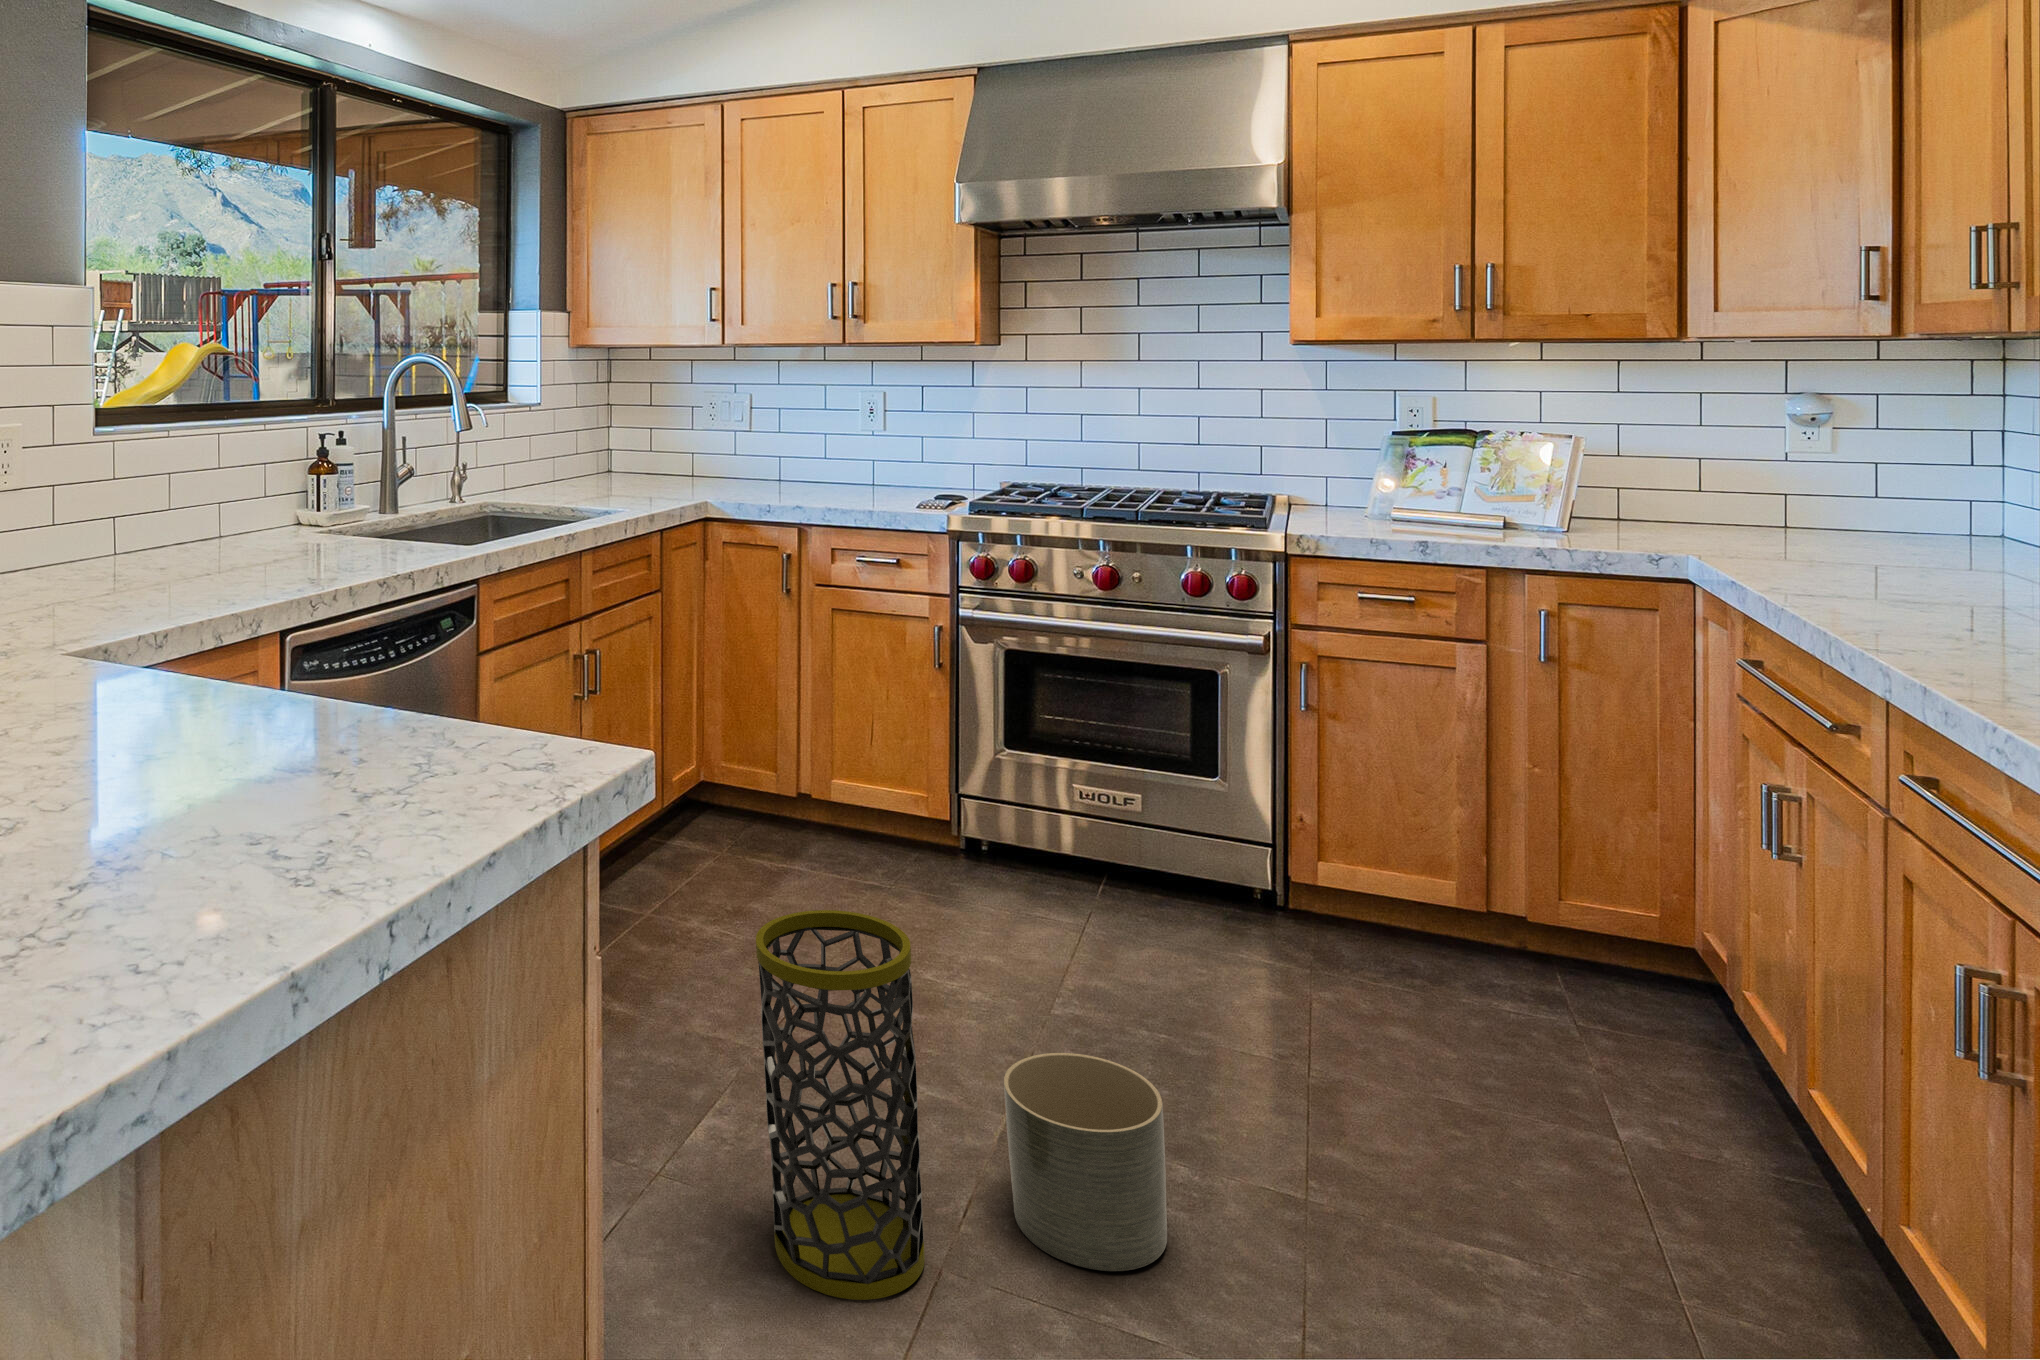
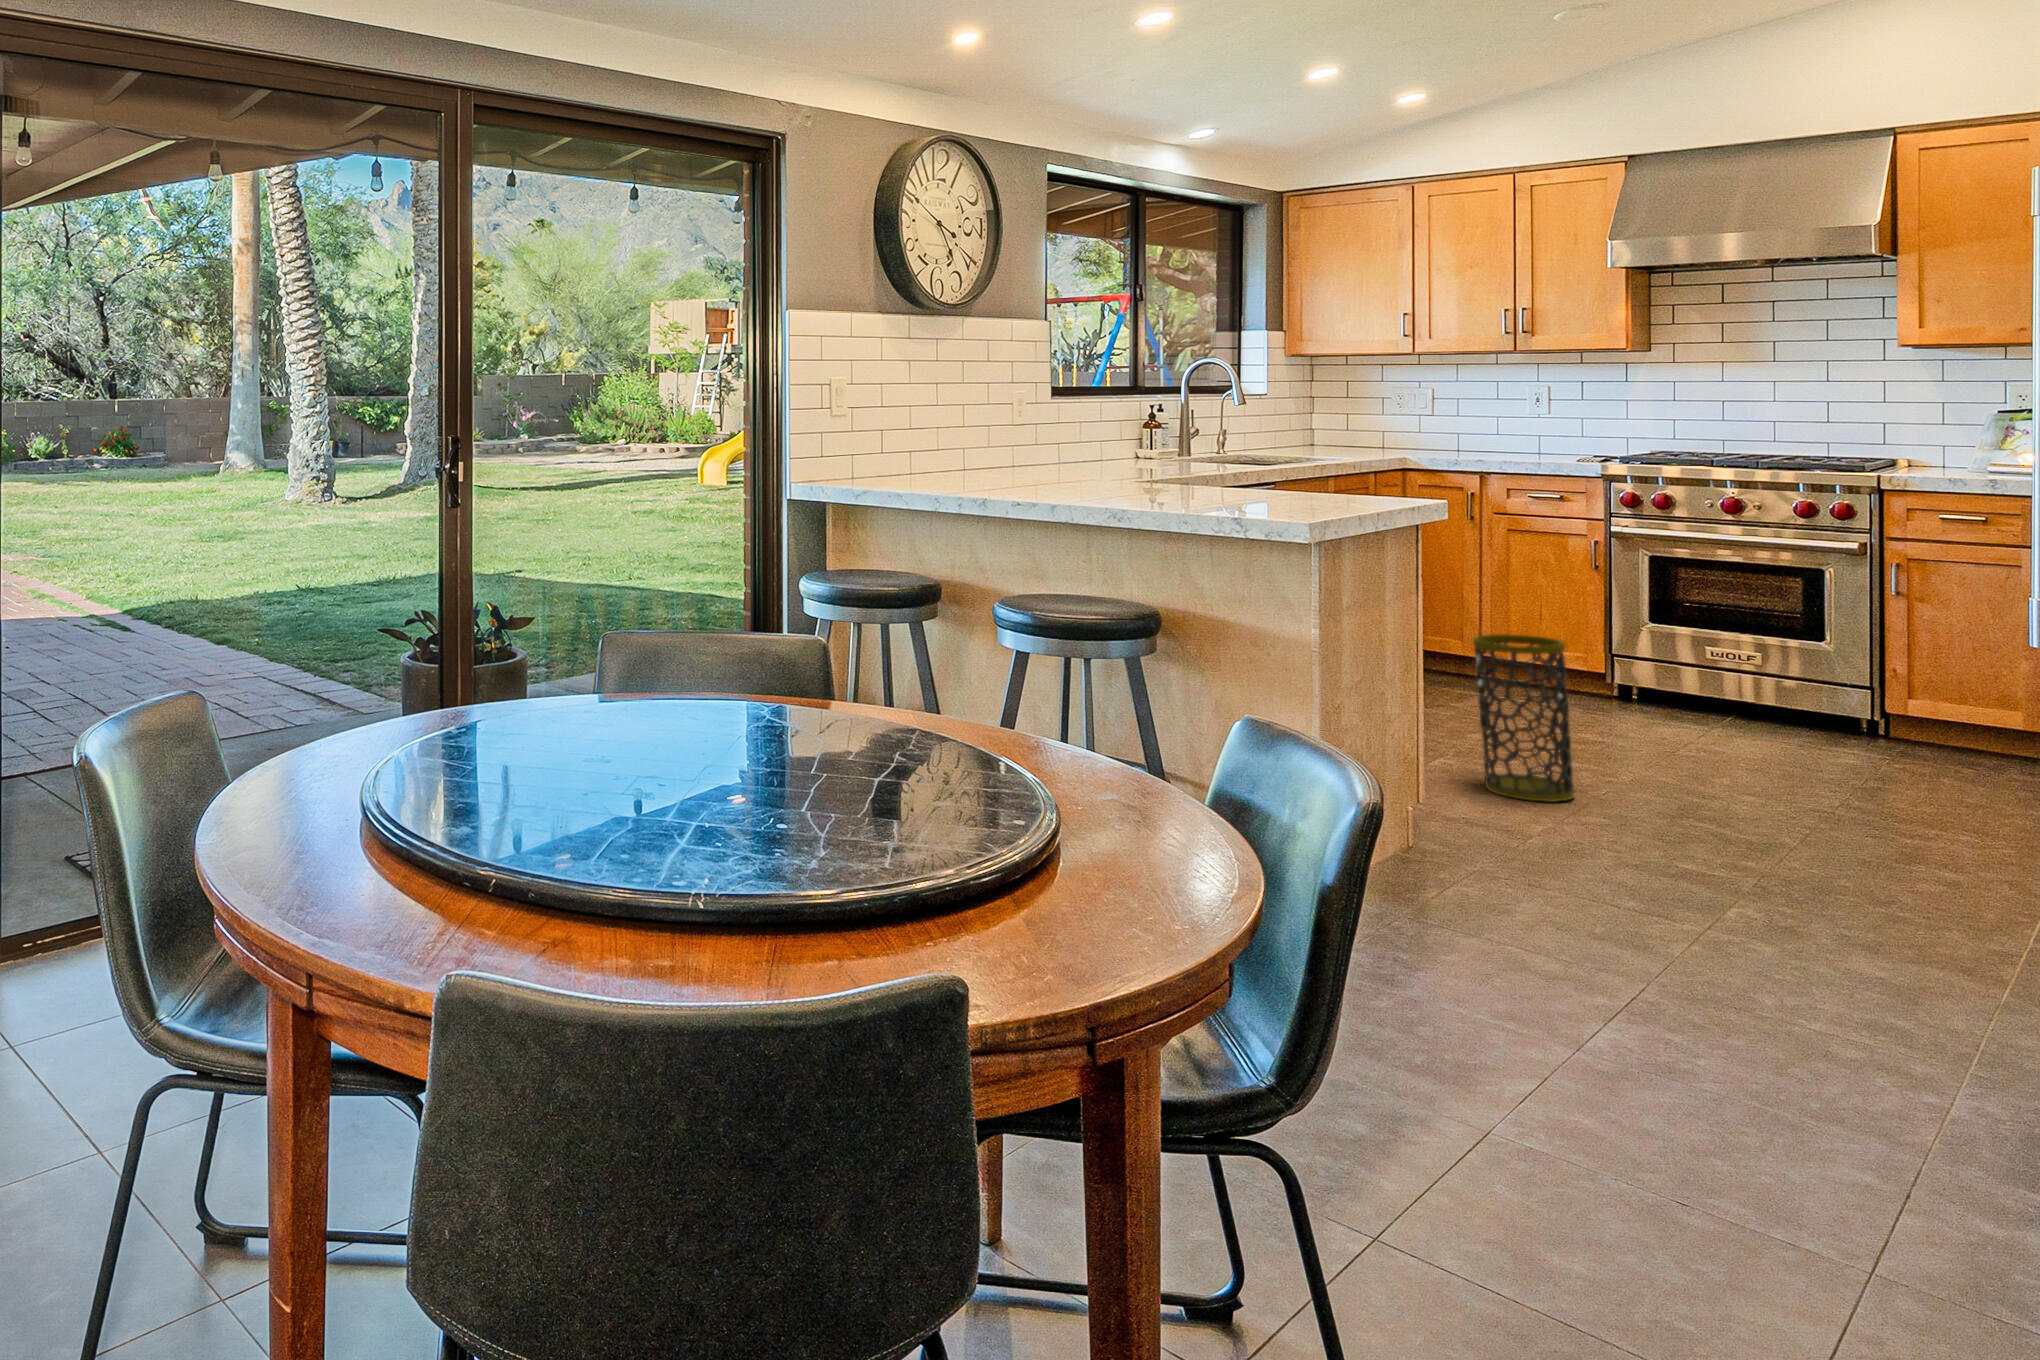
planter: present [1004,1053,1167,1271] -> none [1624,723,1727,811]

